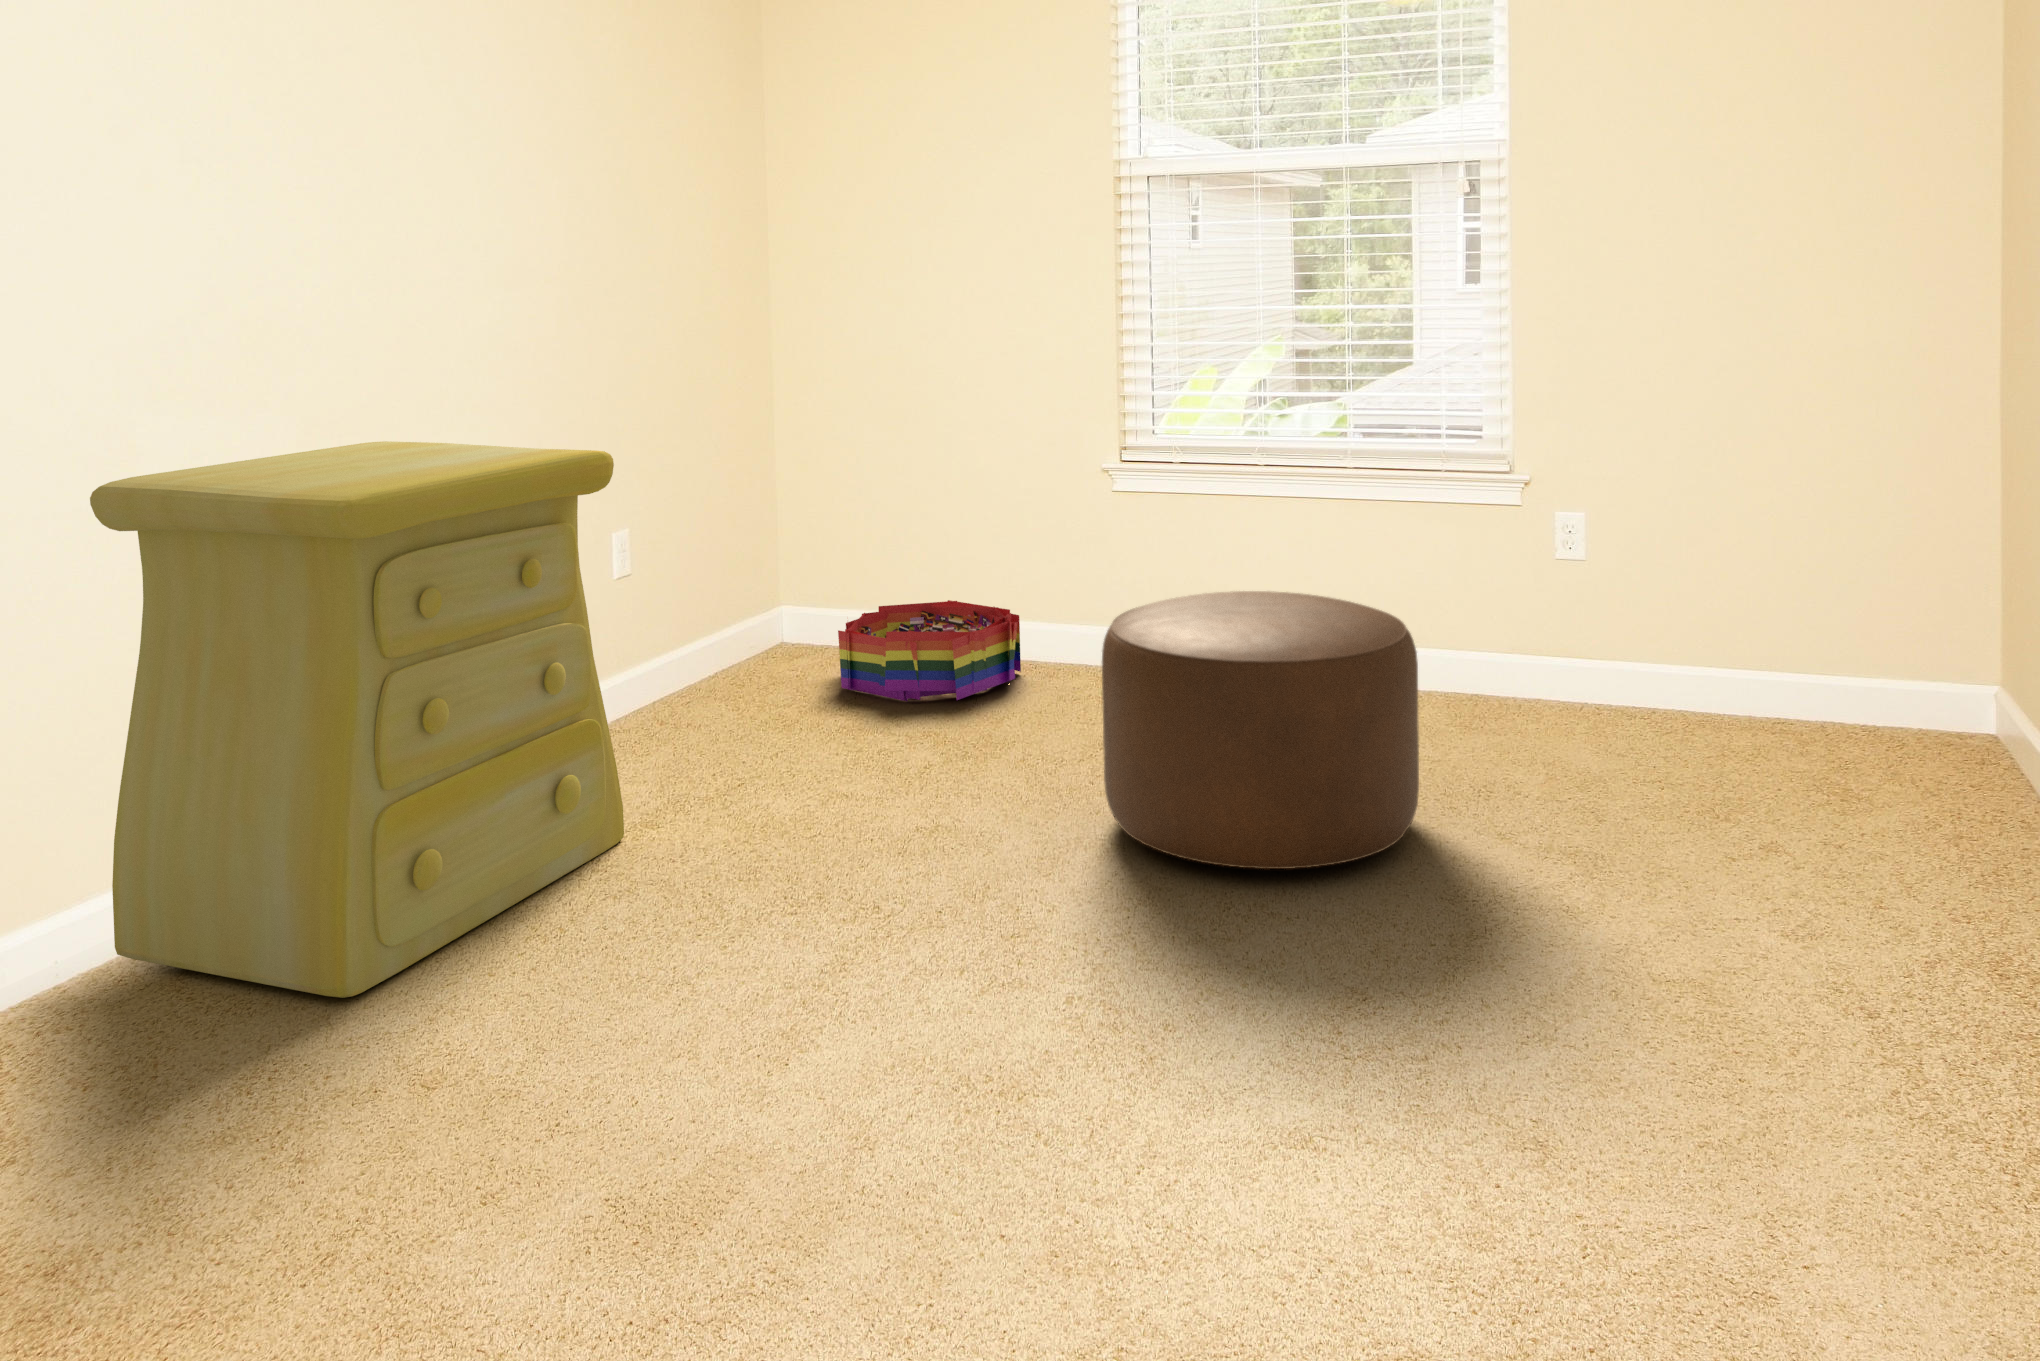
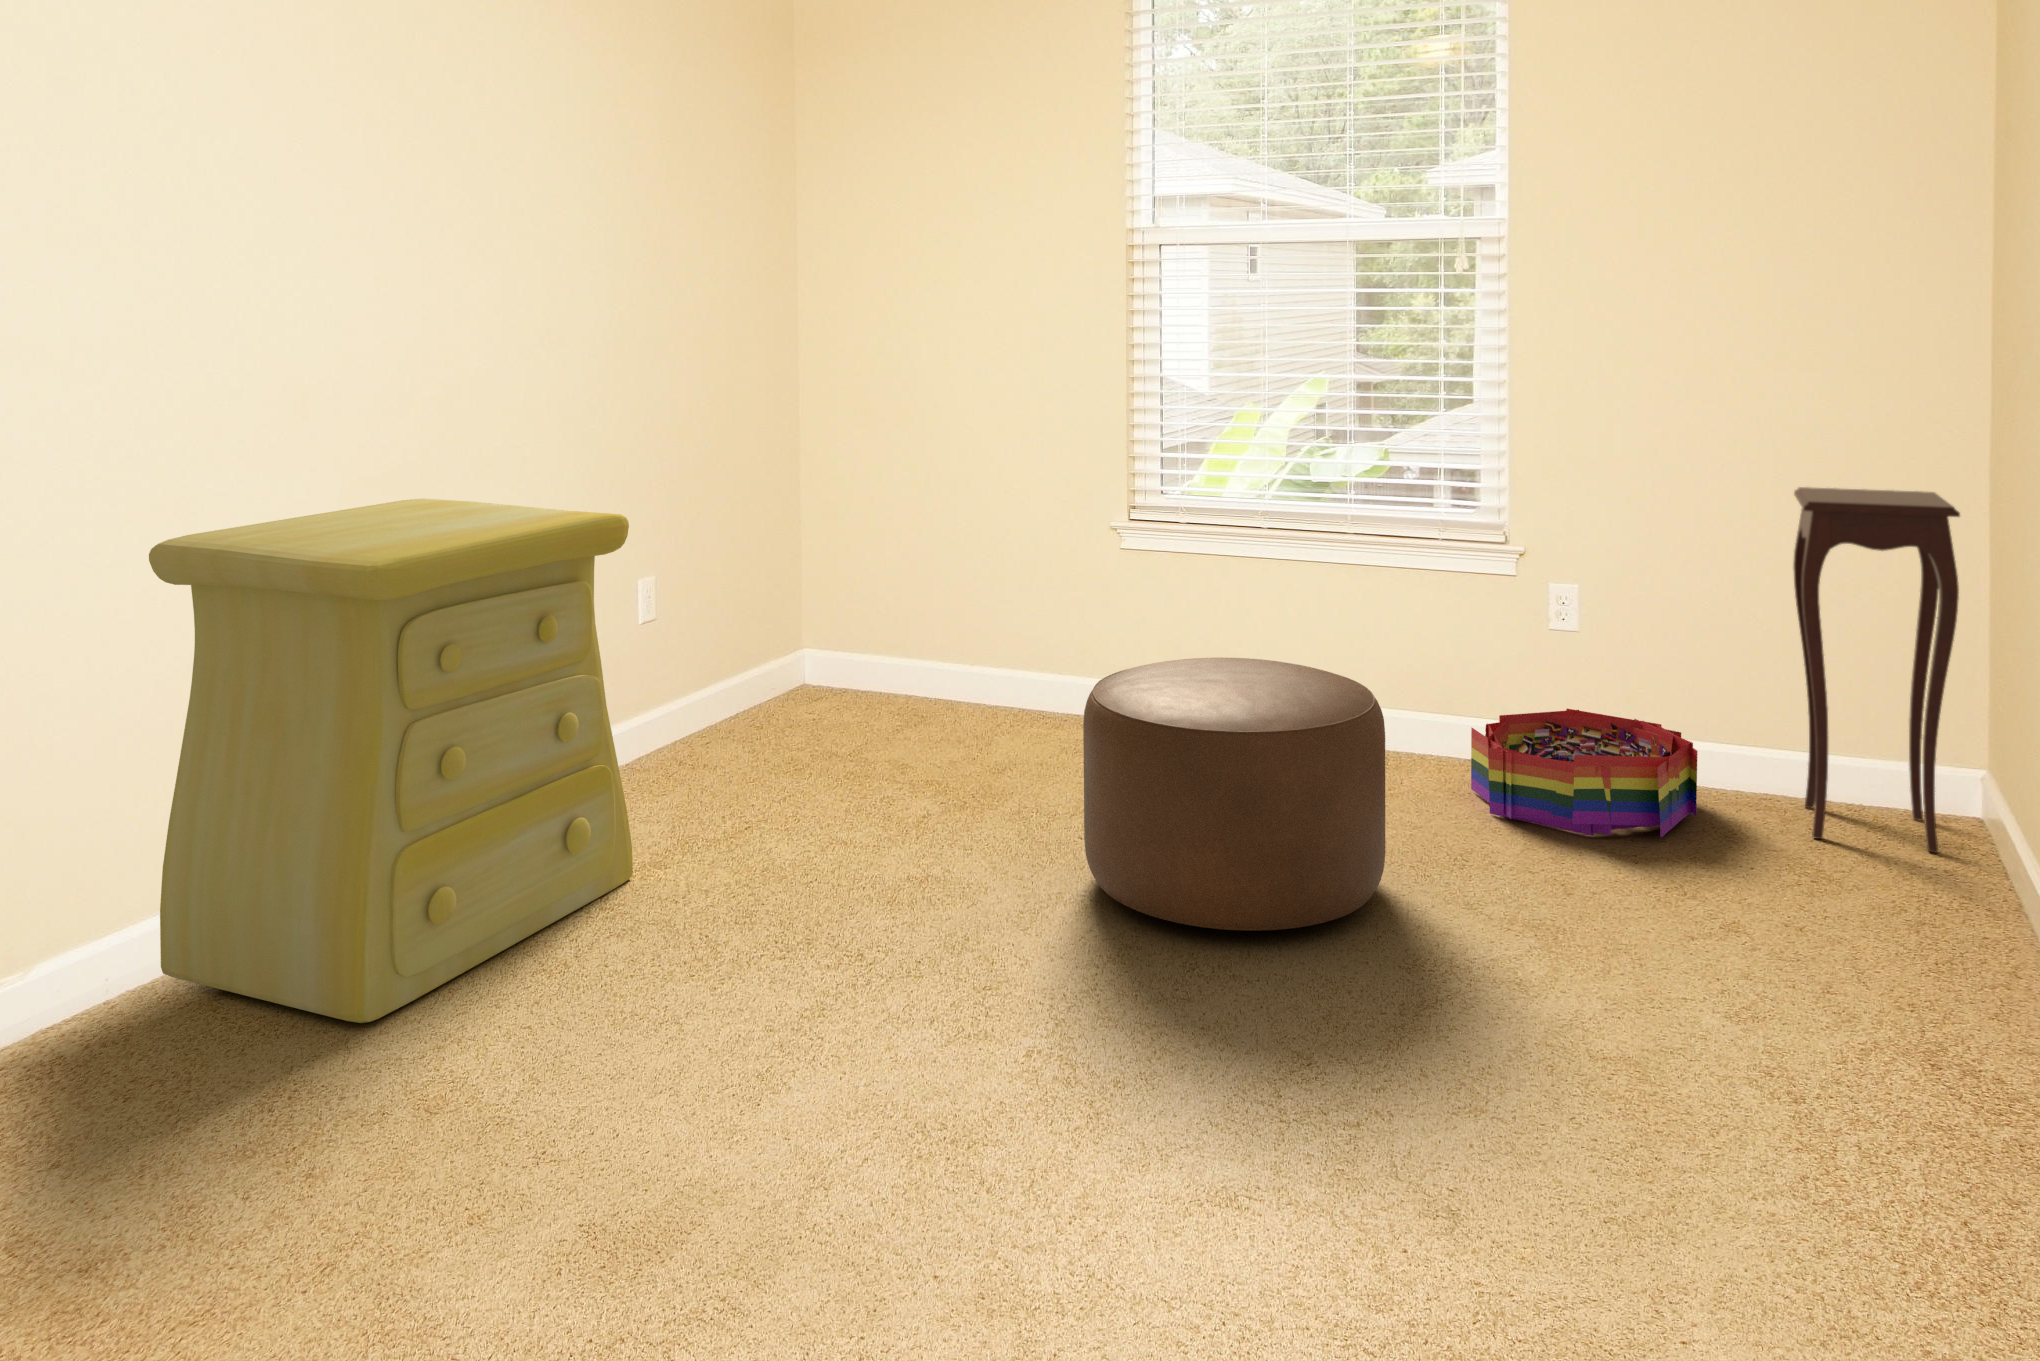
side table: none [1812,406,1988,771] -> present [1793,487,1960,853]
storage bin: present [838,600,1021,701] -> present [1471,709,1698,837]

